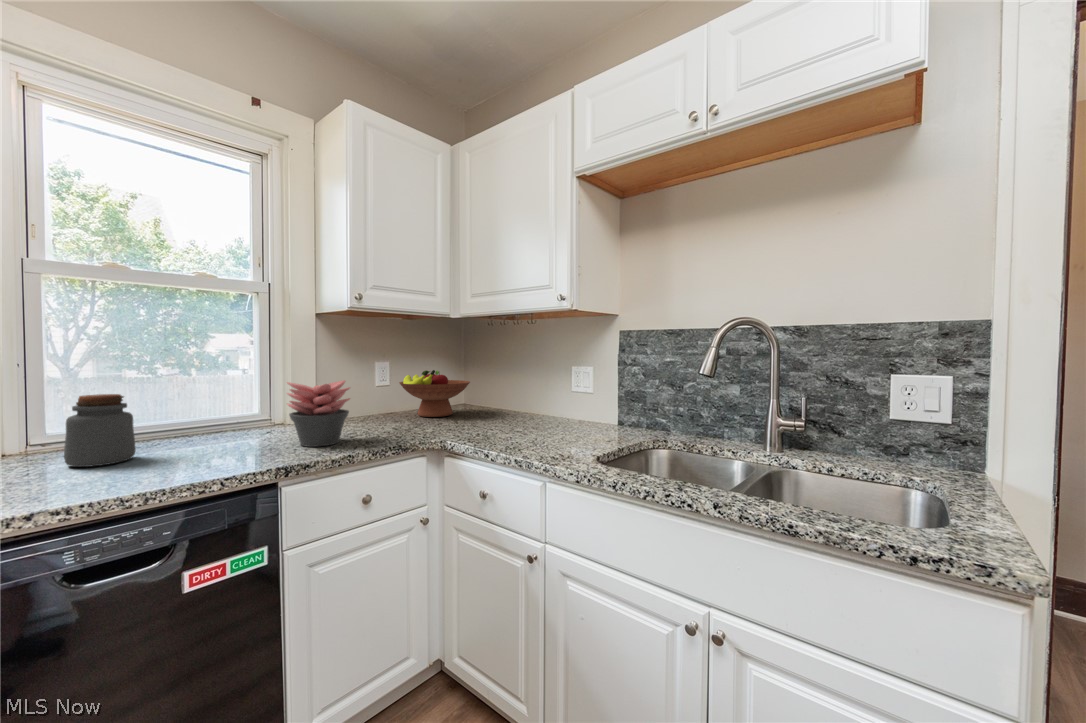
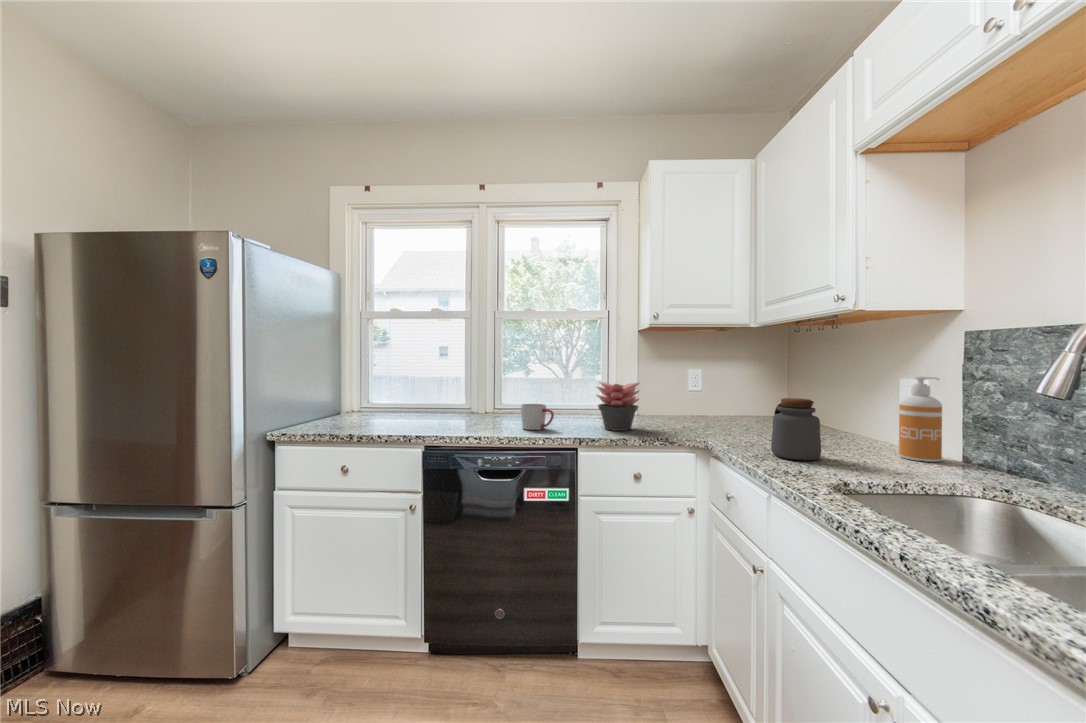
soap dispenser: none [584,364,609,429] -> present [899,377,942,462]
fruit bowl: present [399,370,470,417] -> none [705,378,779,424]
jar: present [64,394,136,467] -> present [771,398,821,460]
mug: none [149,424,224,470] -> present [521,404,554,430]

